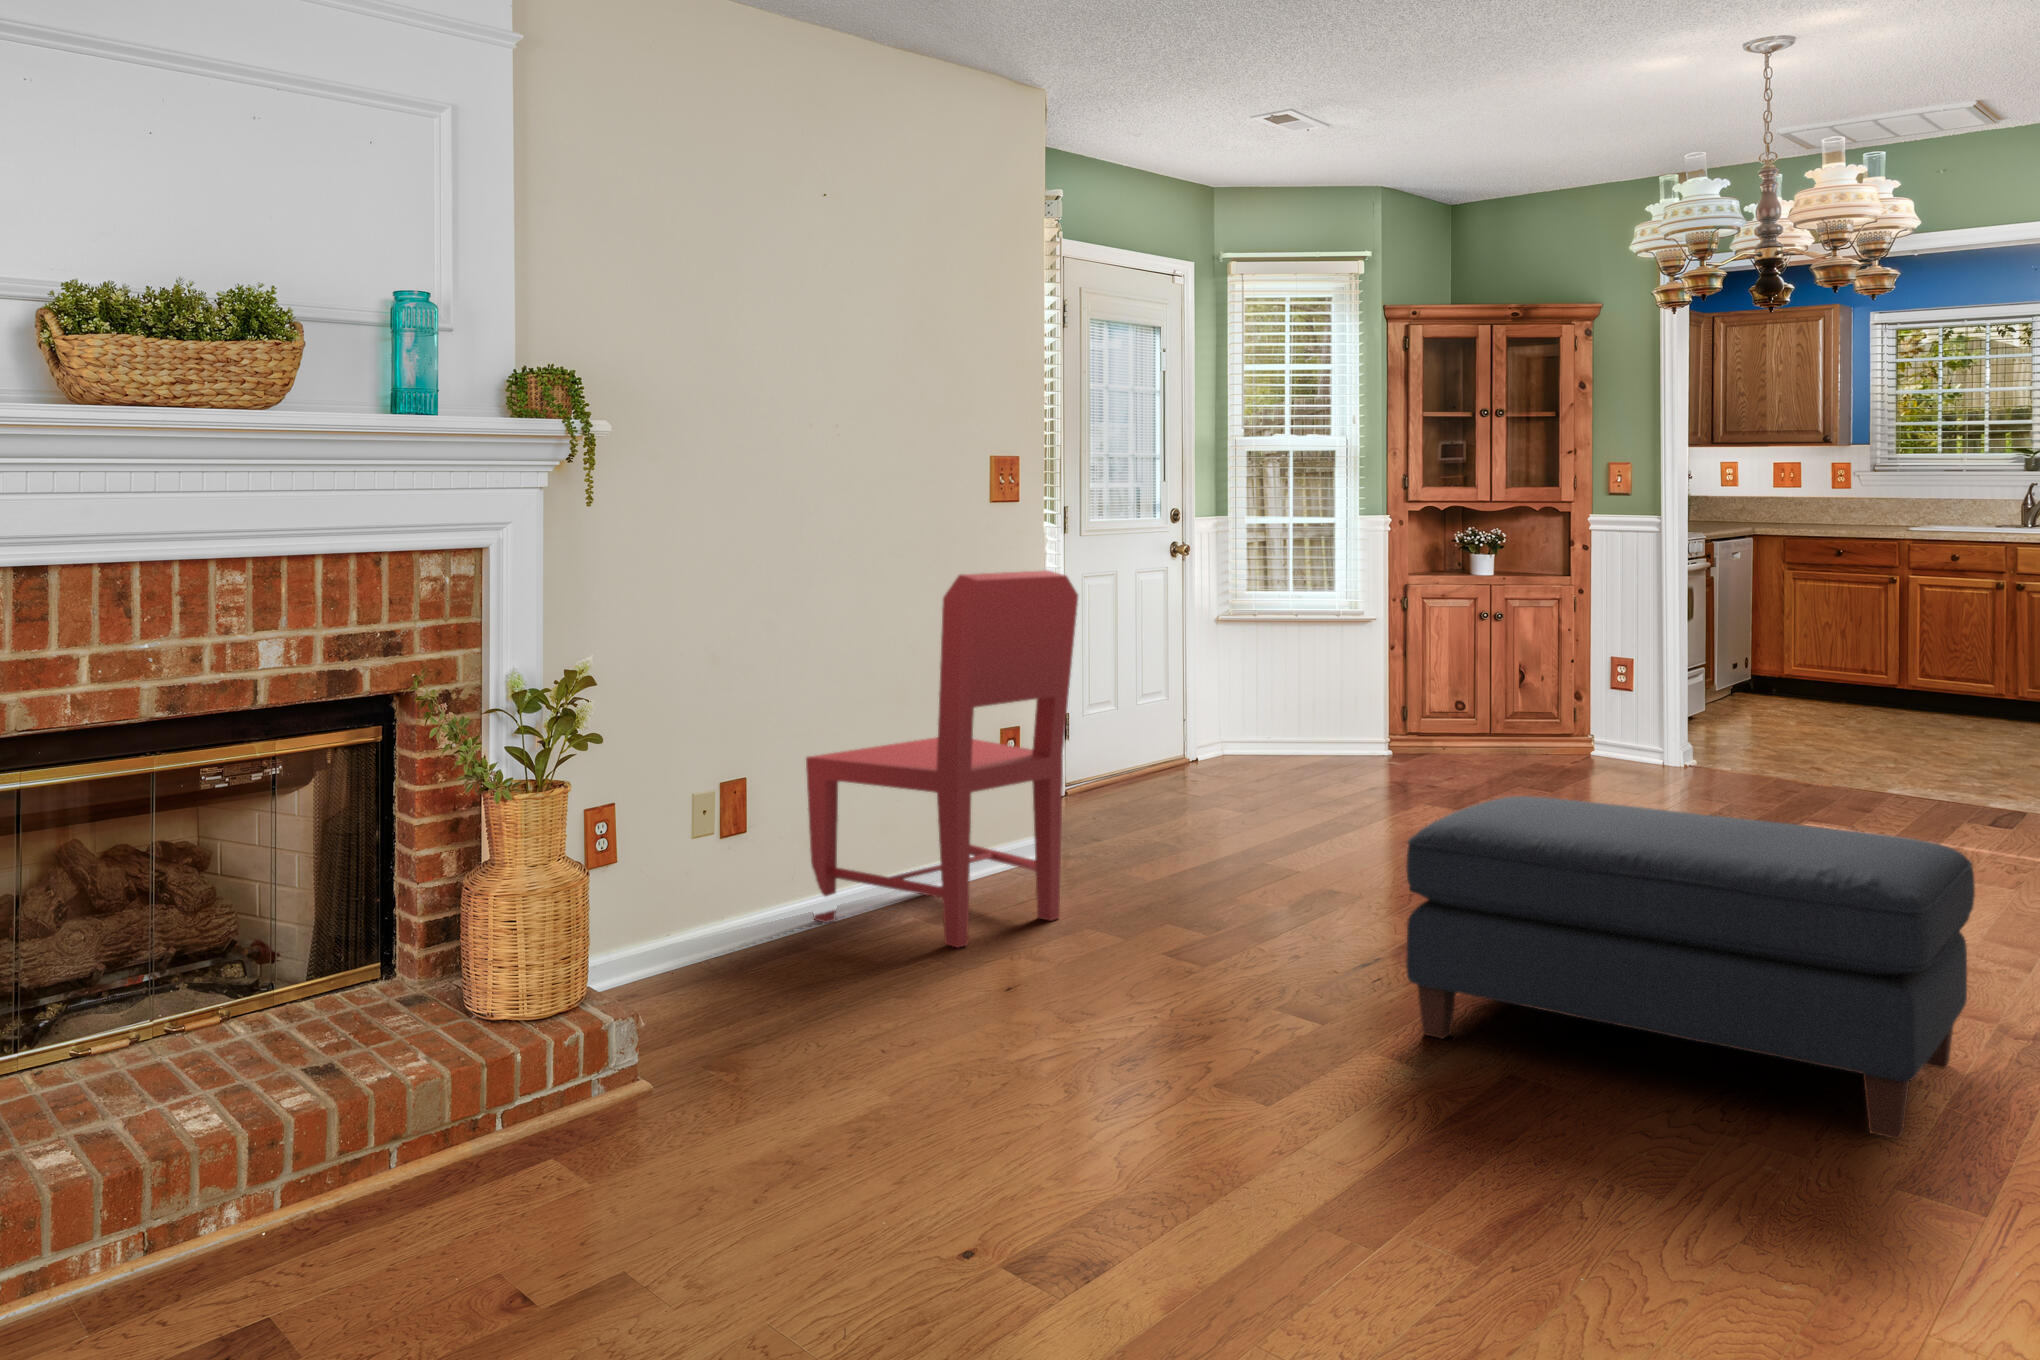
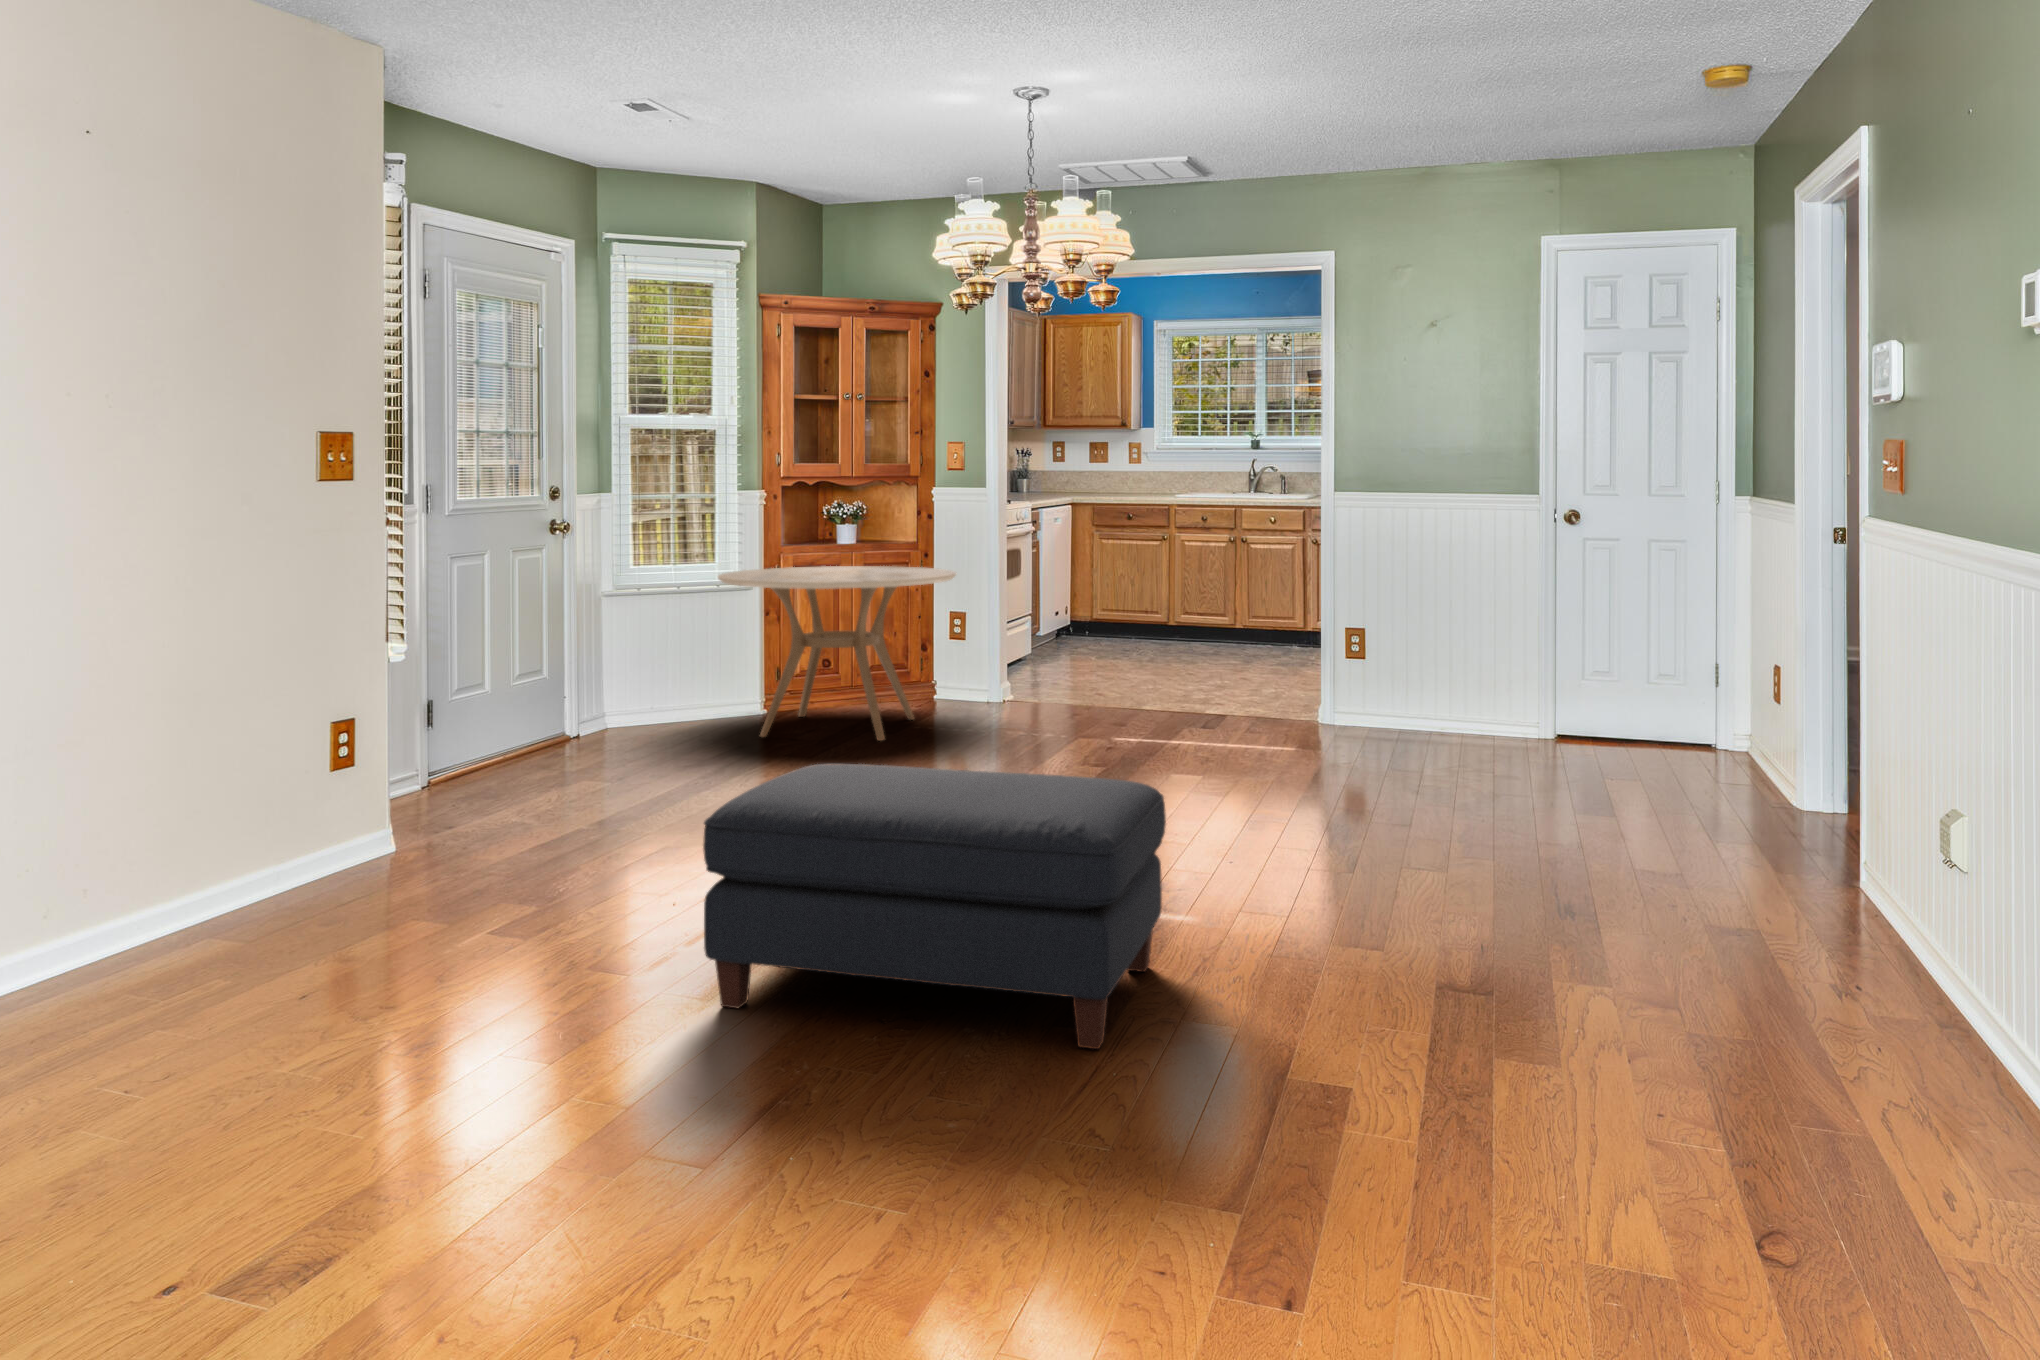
dining chair: present [806,570,1078,947] -> none [58,557,394,975]
dining table: none [1344,600,1627,794] -> present [718,566,956,741]

